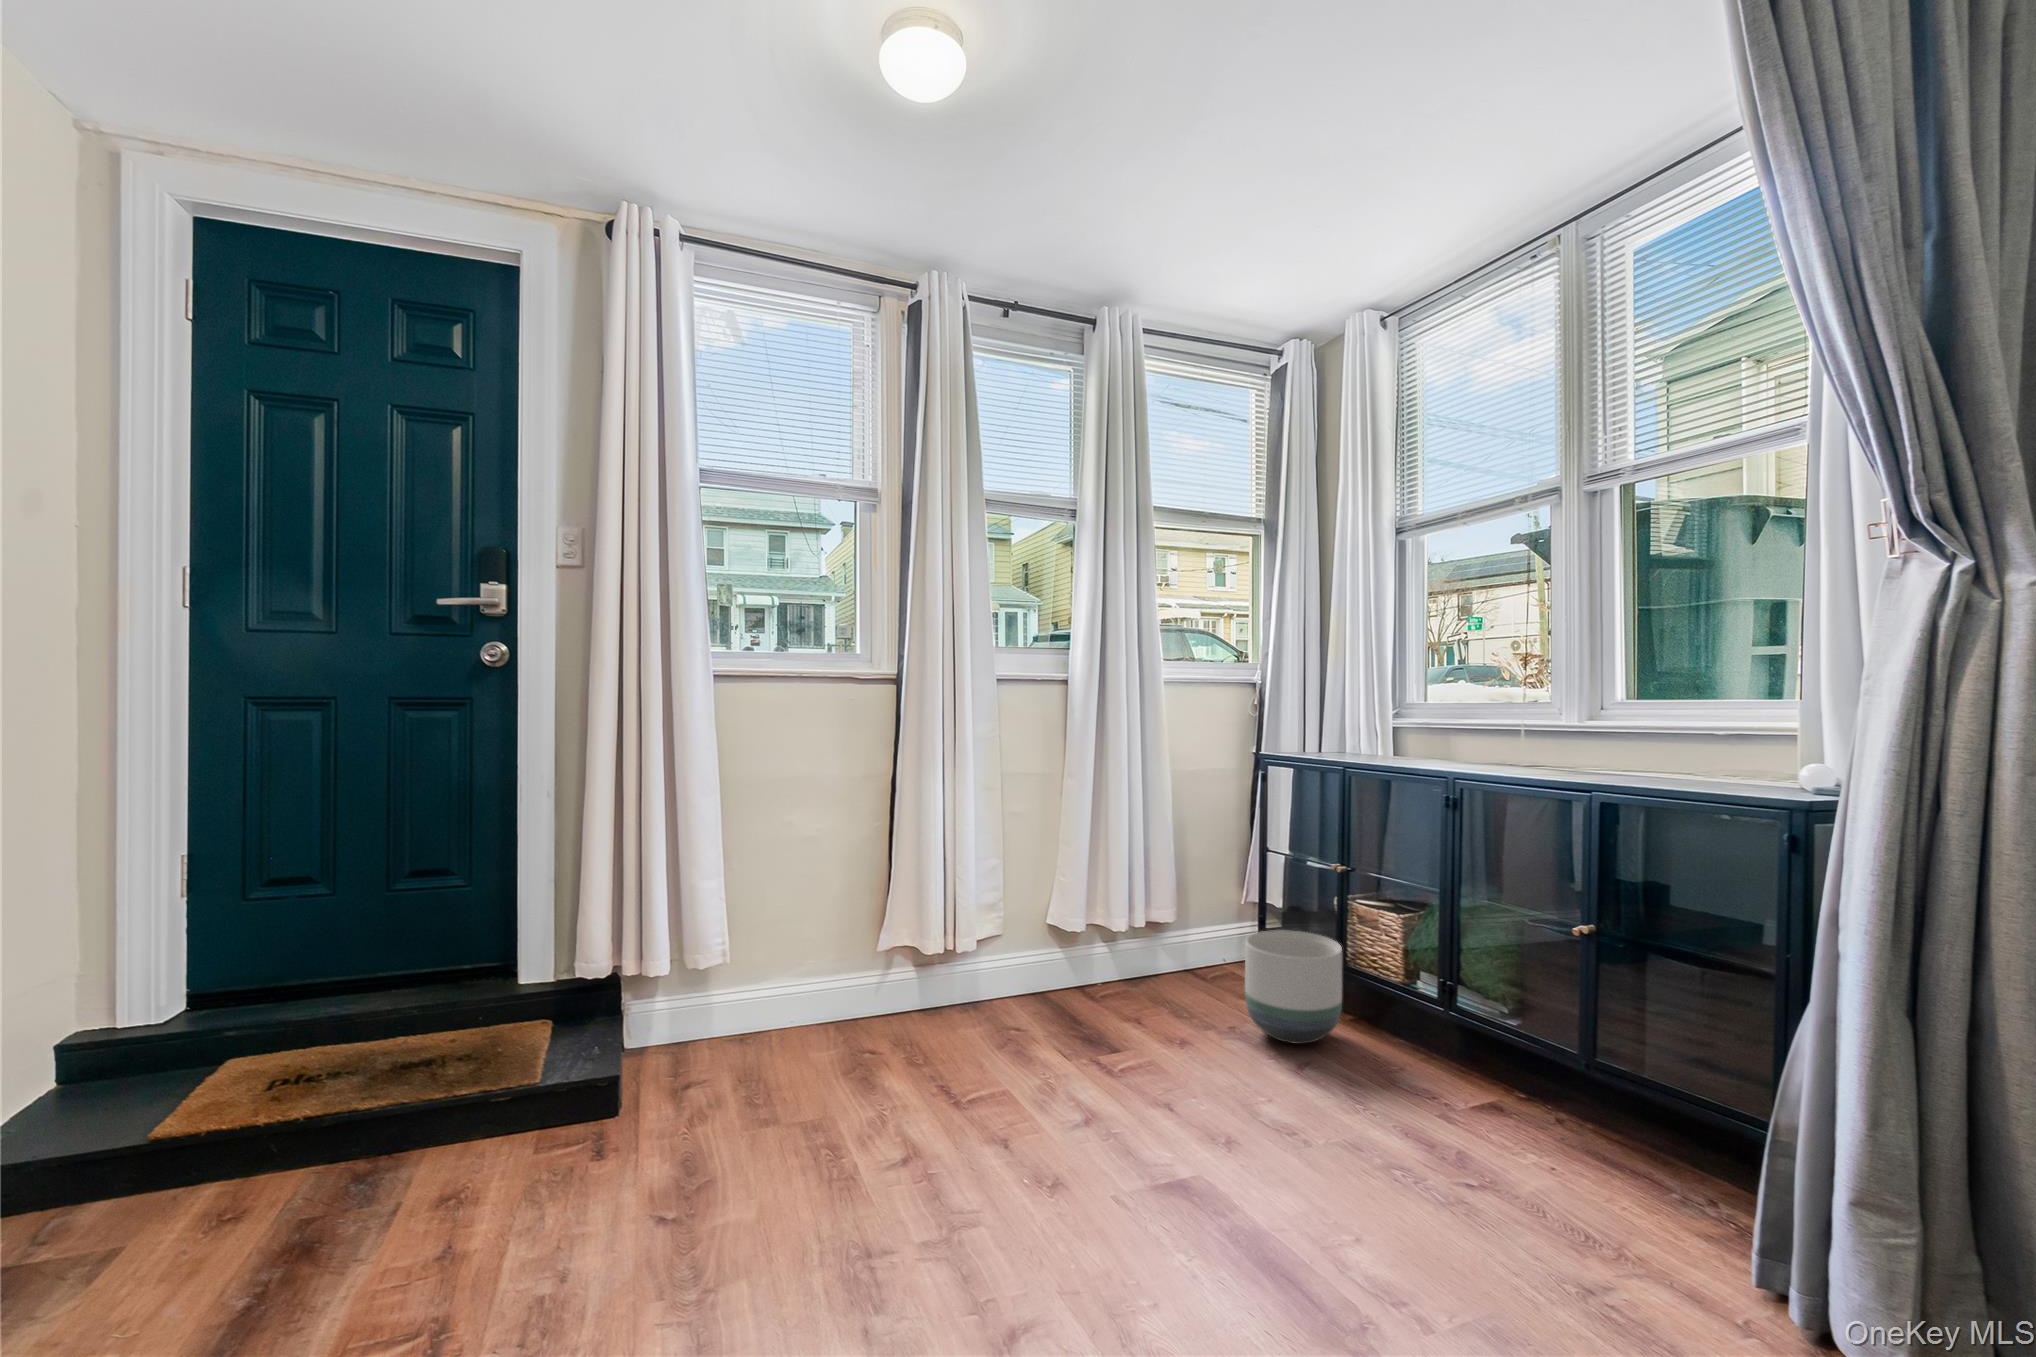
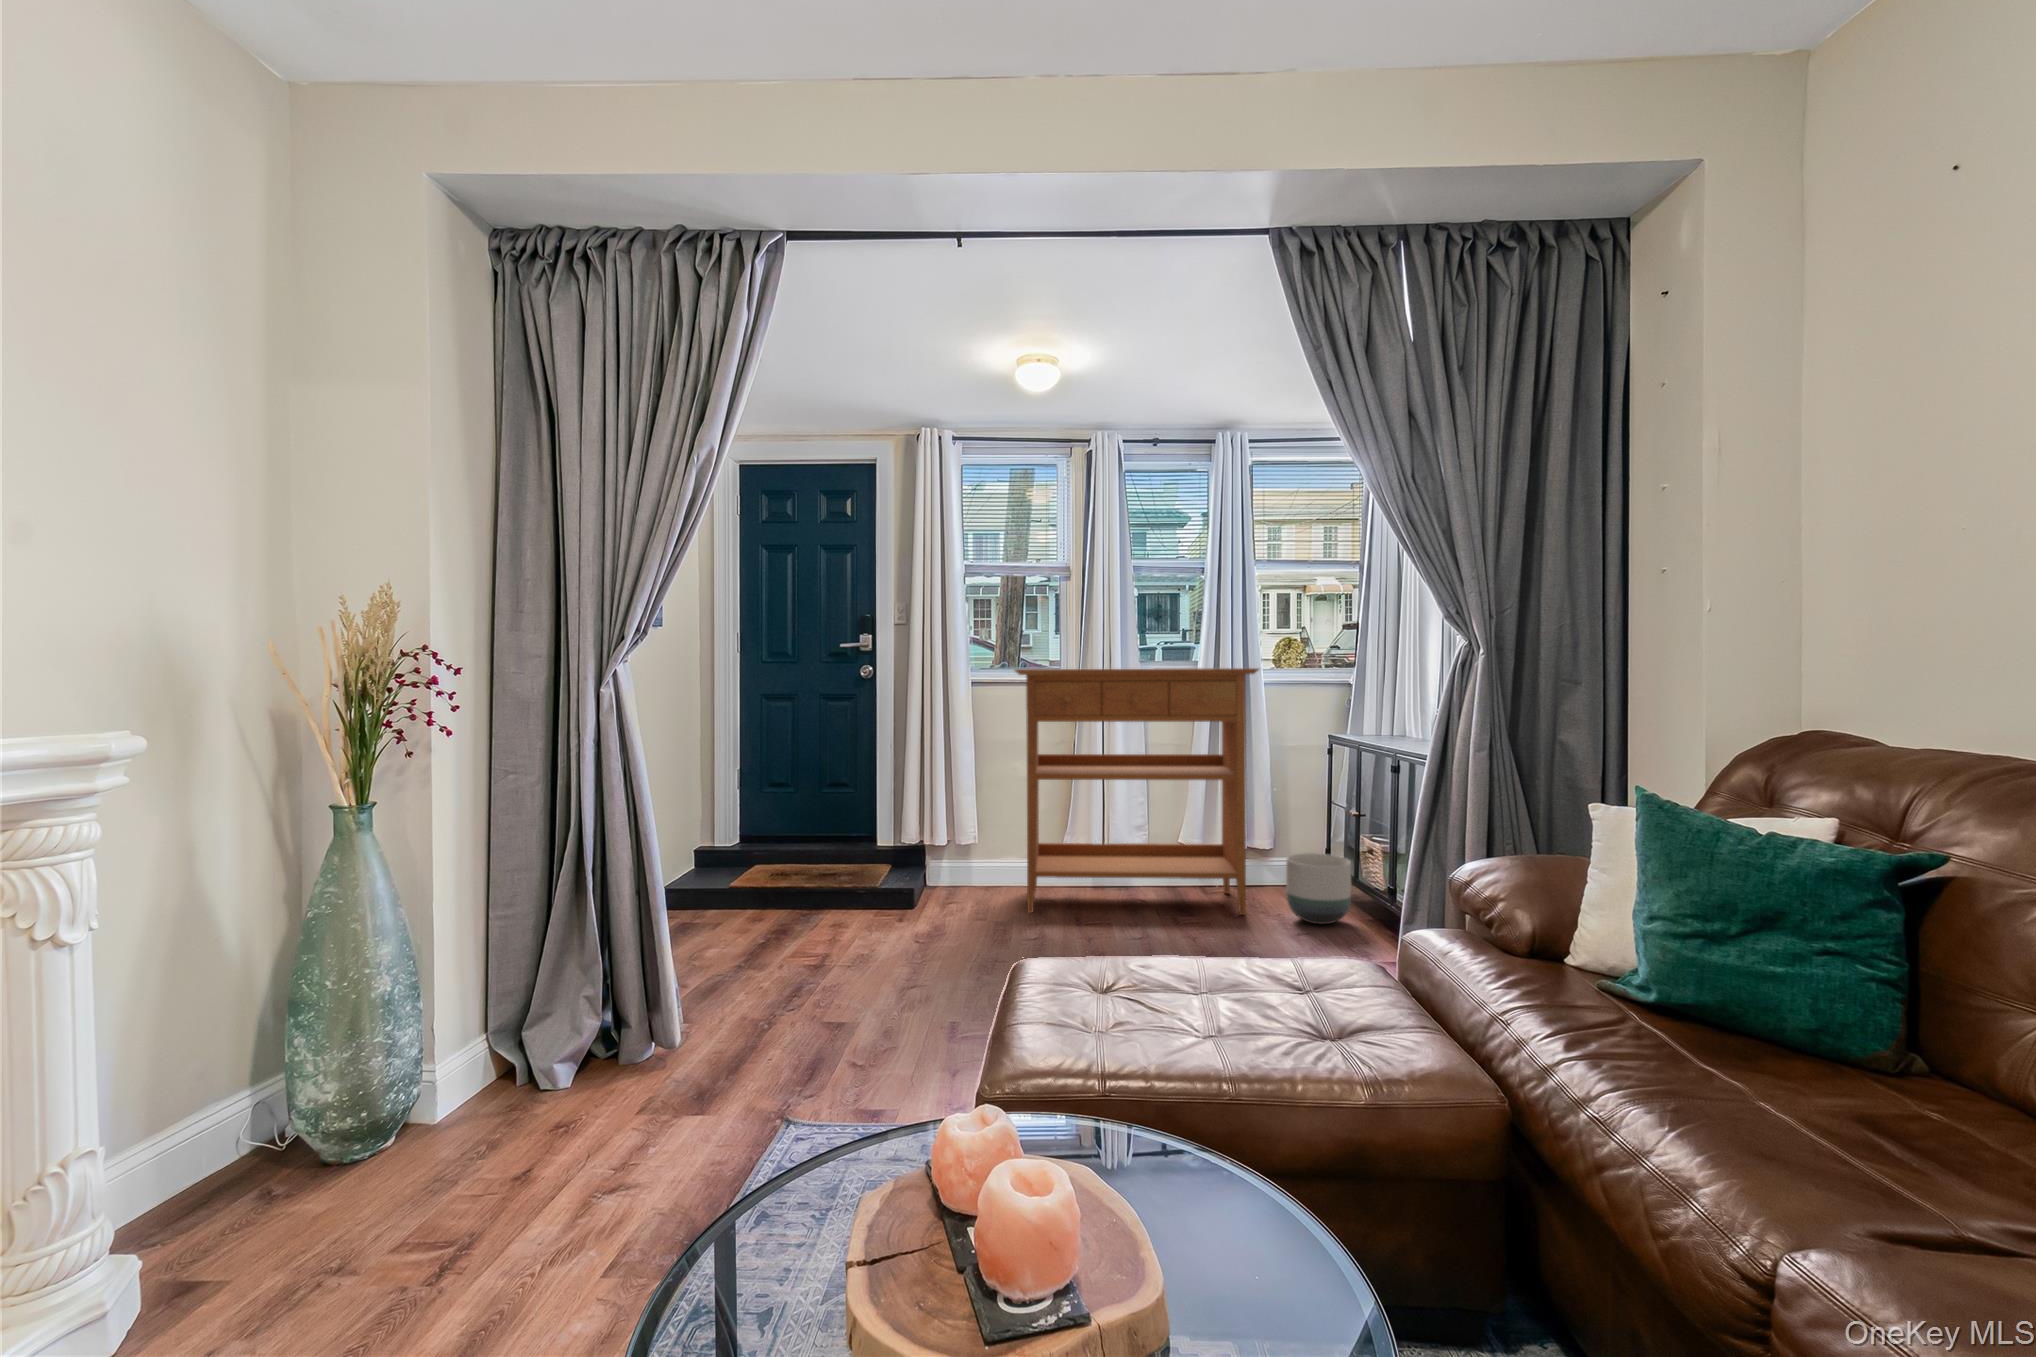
console table: none [802,649,1215,1092] -> present [1015,668,1259,915]

